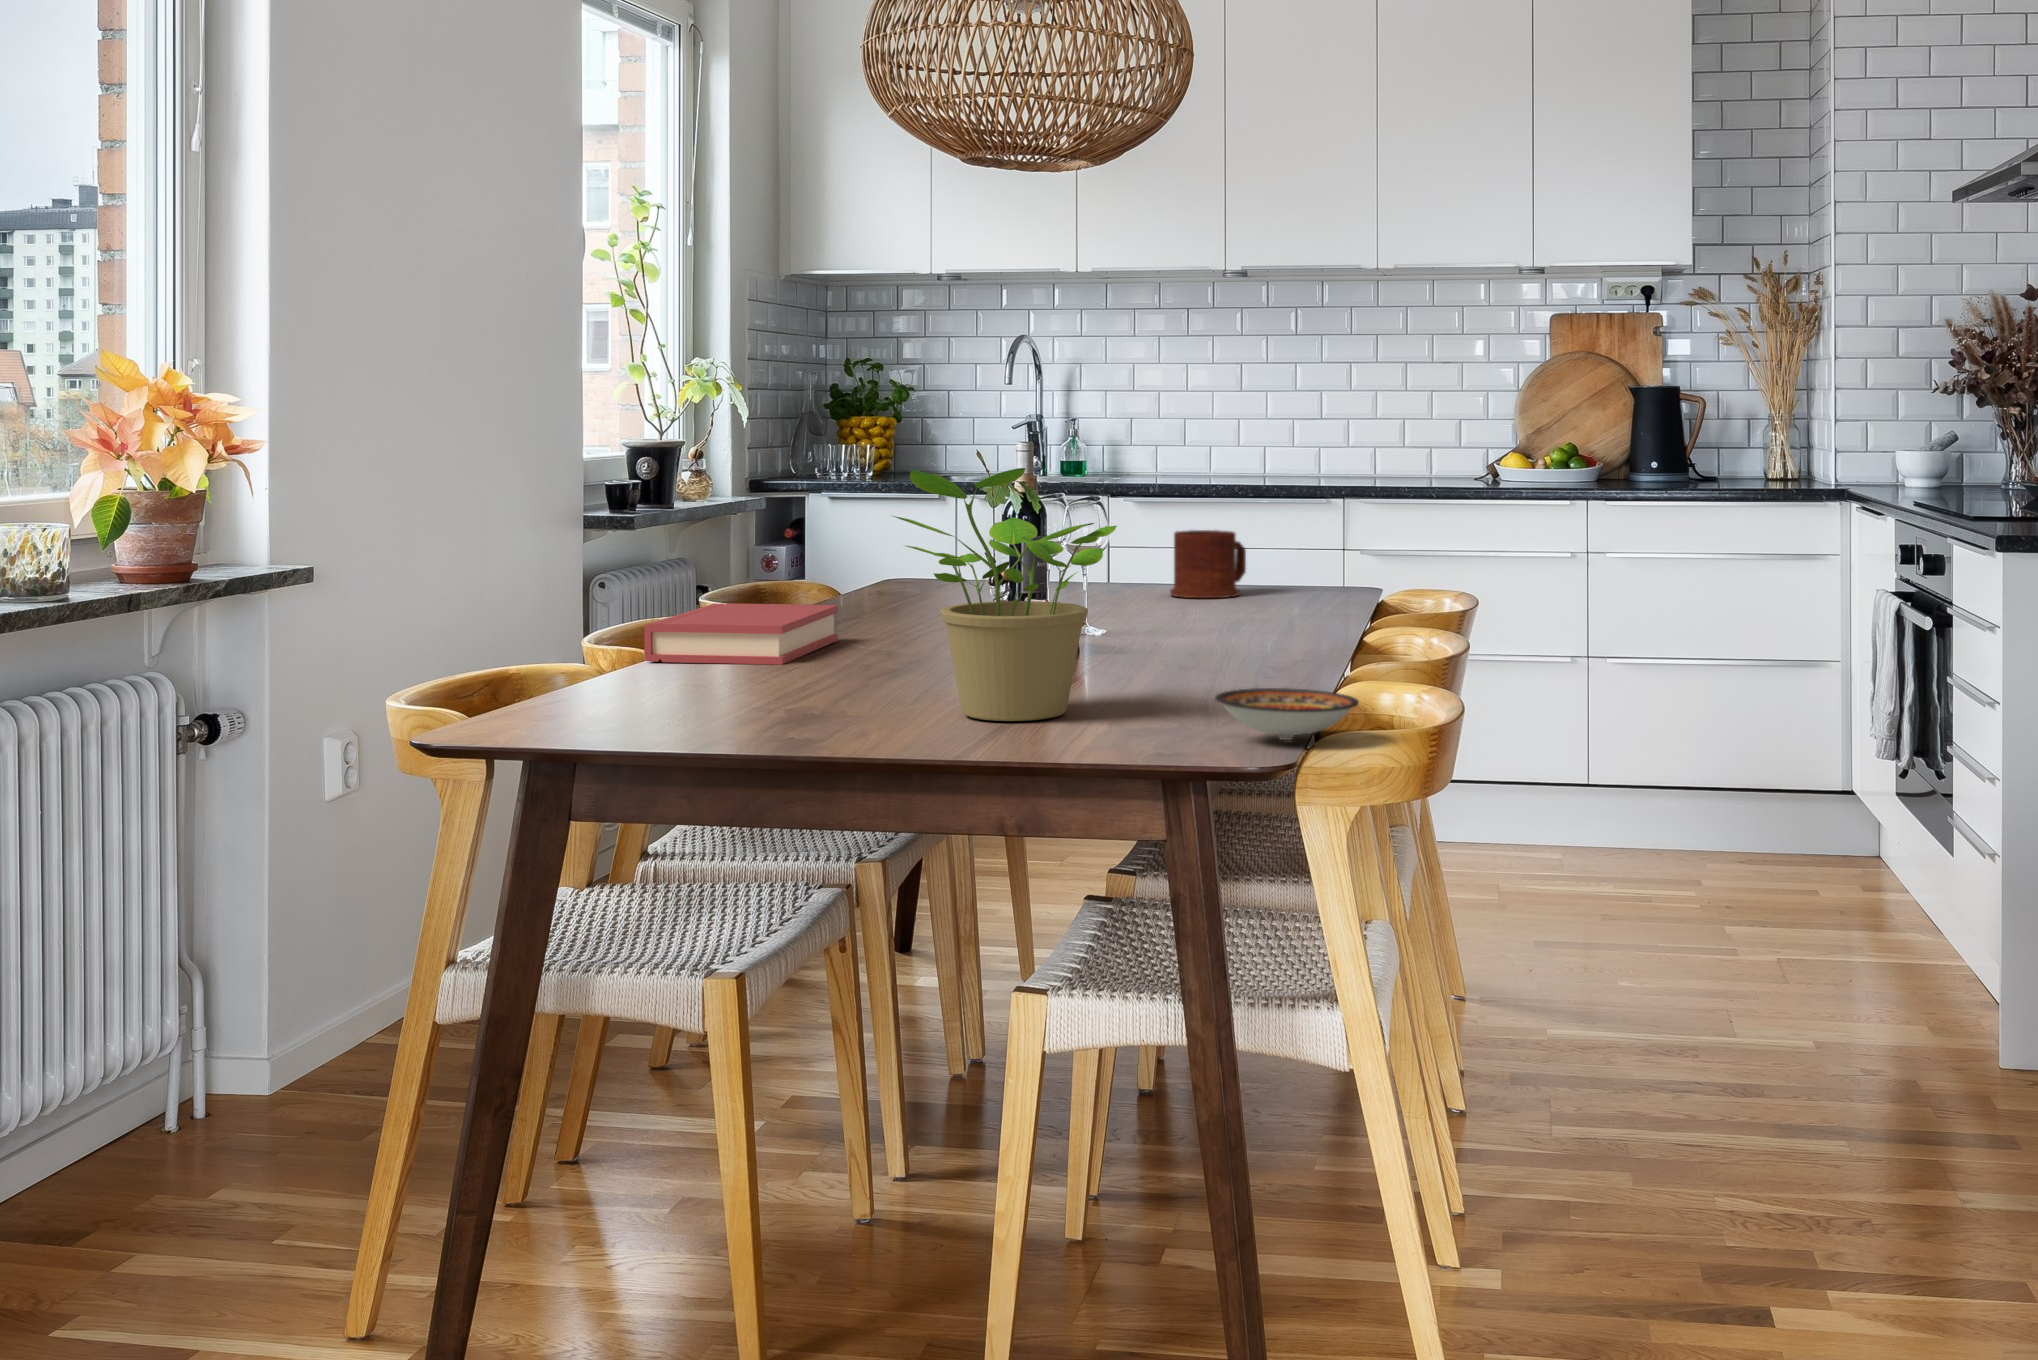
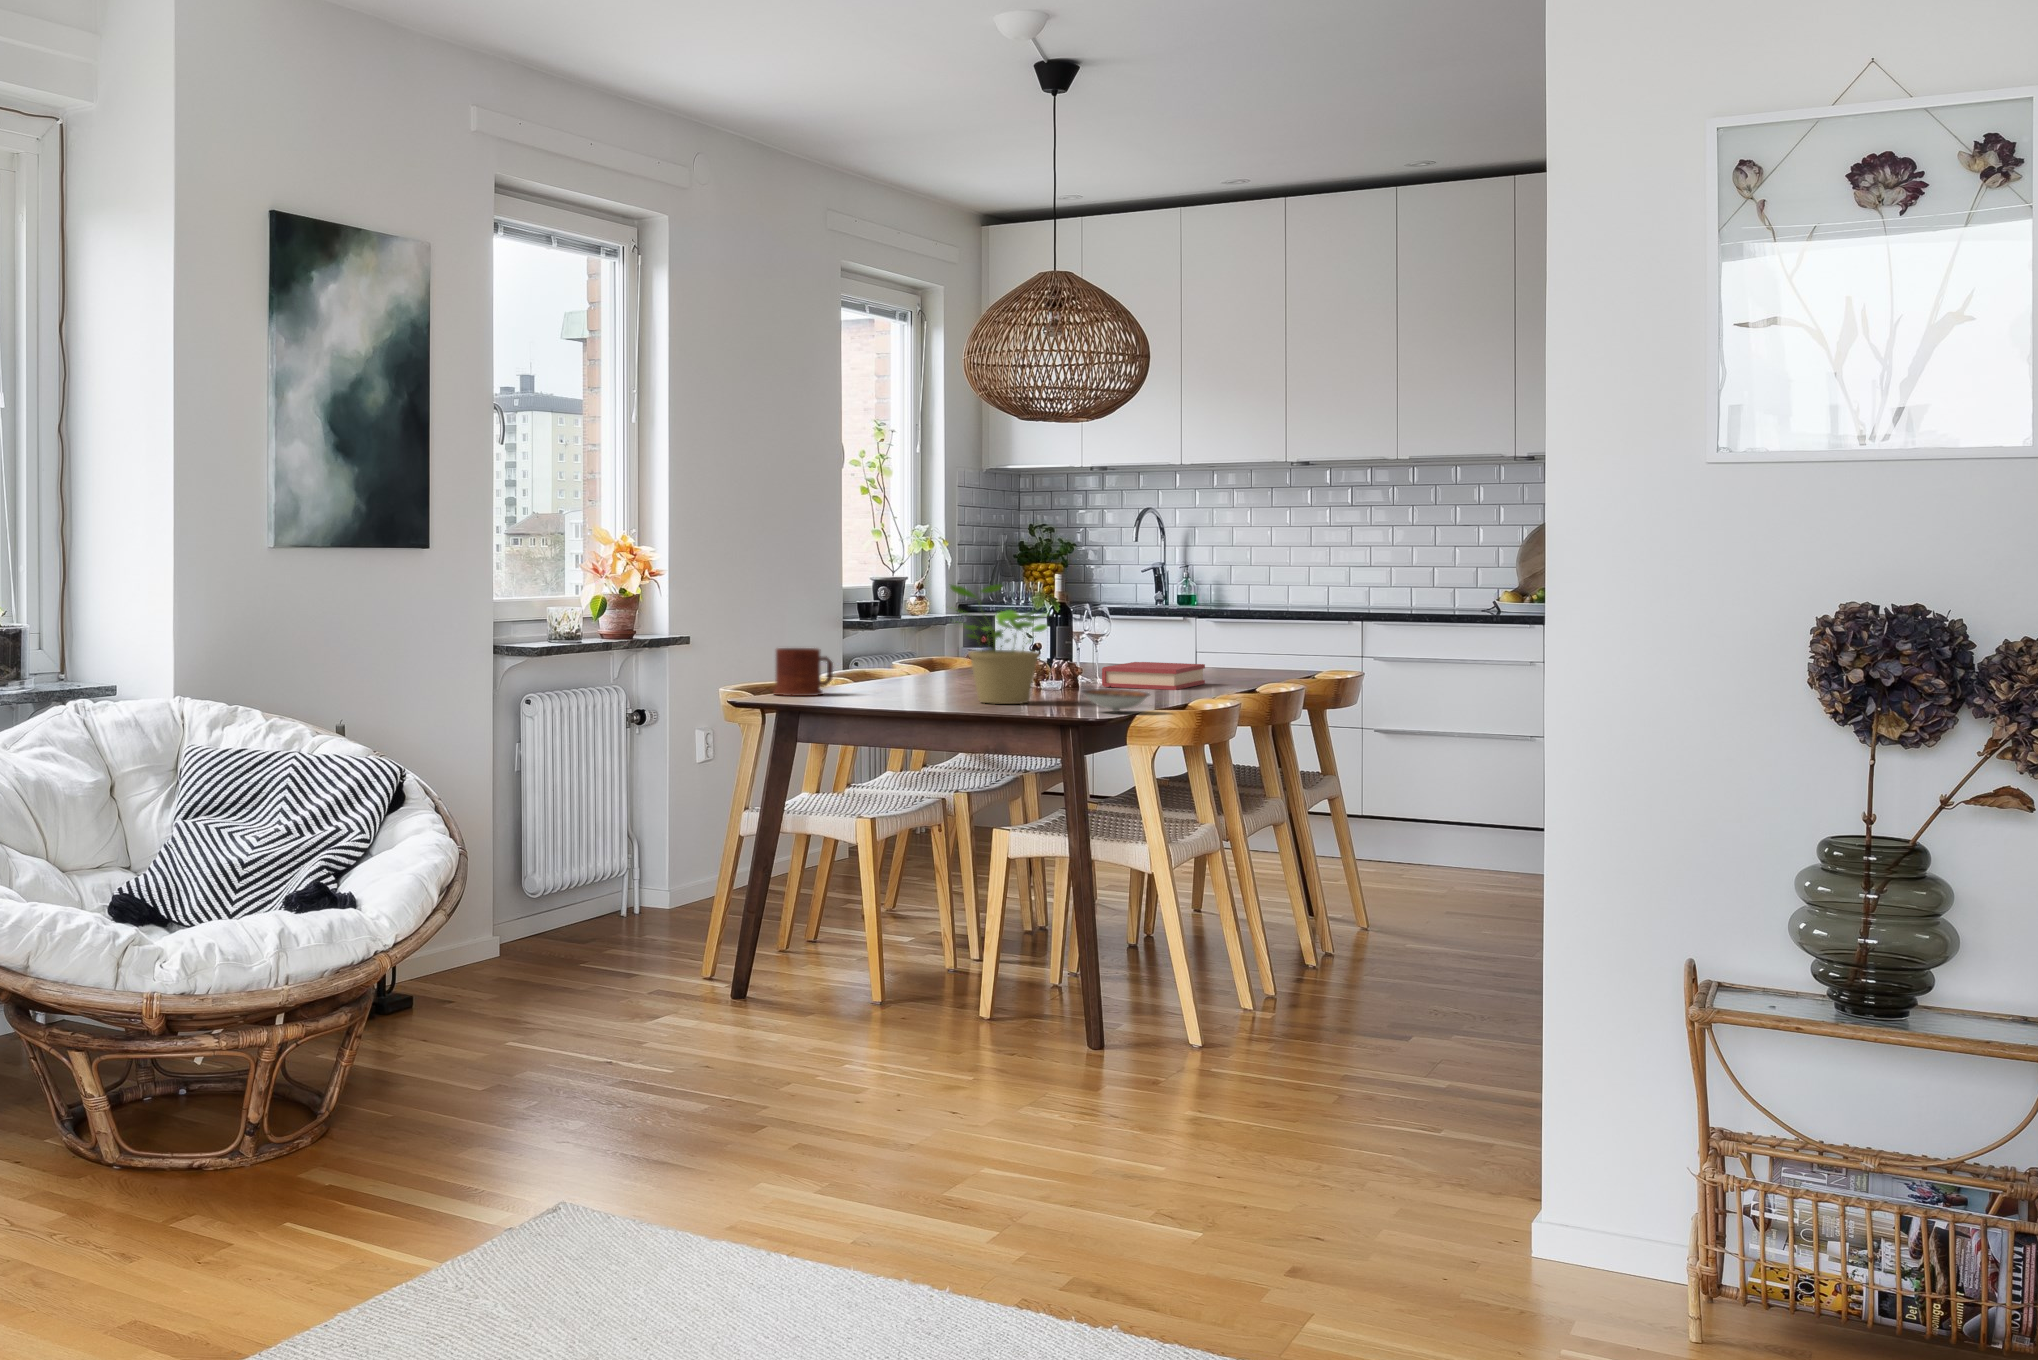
mug: present [1170,530,1246,598] -> present [773,648,833,696]
hardback book: present [644,603,838,665] -> present [1102,662,1205,690]

